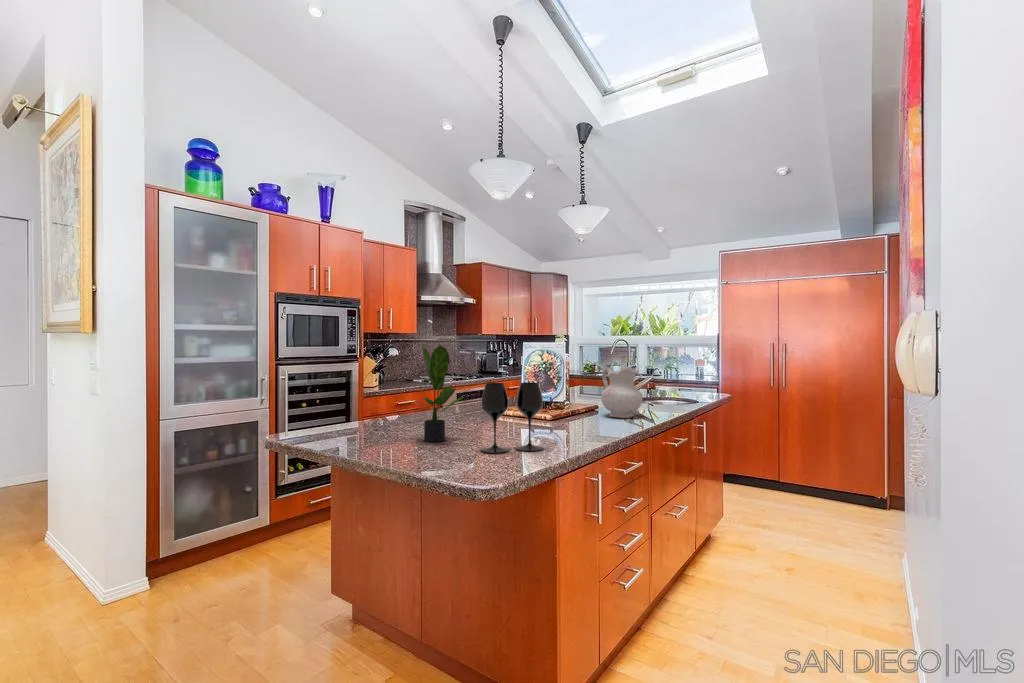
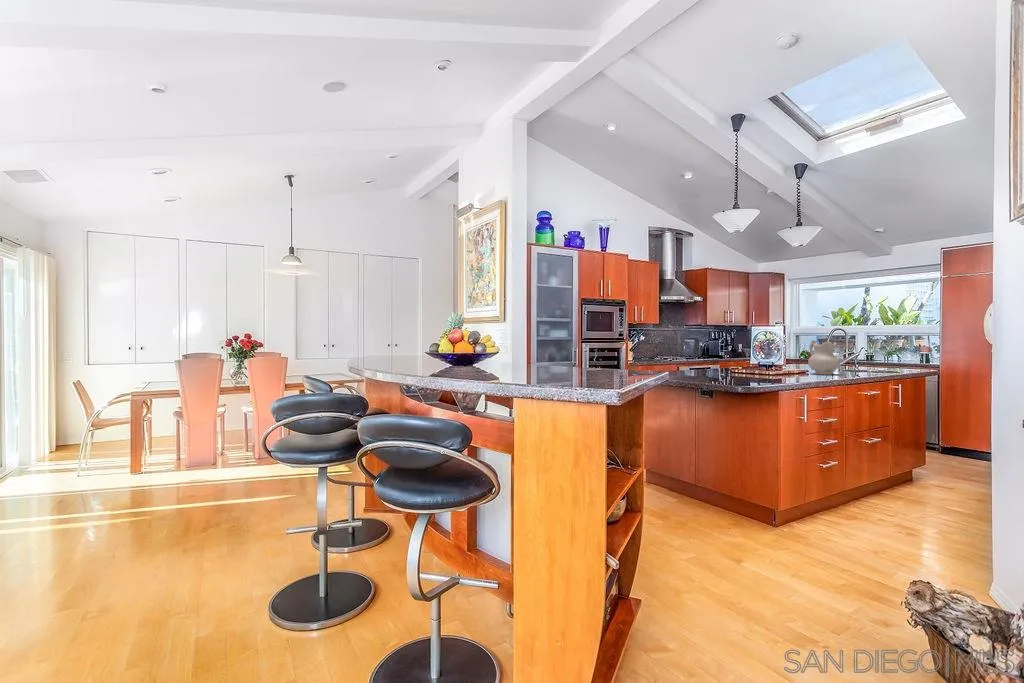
potted plant: present [418,345,463,442] -> none [691,326,720,377]
wine glass: present [481,382,544,453] -> none [732,345,768,380]

